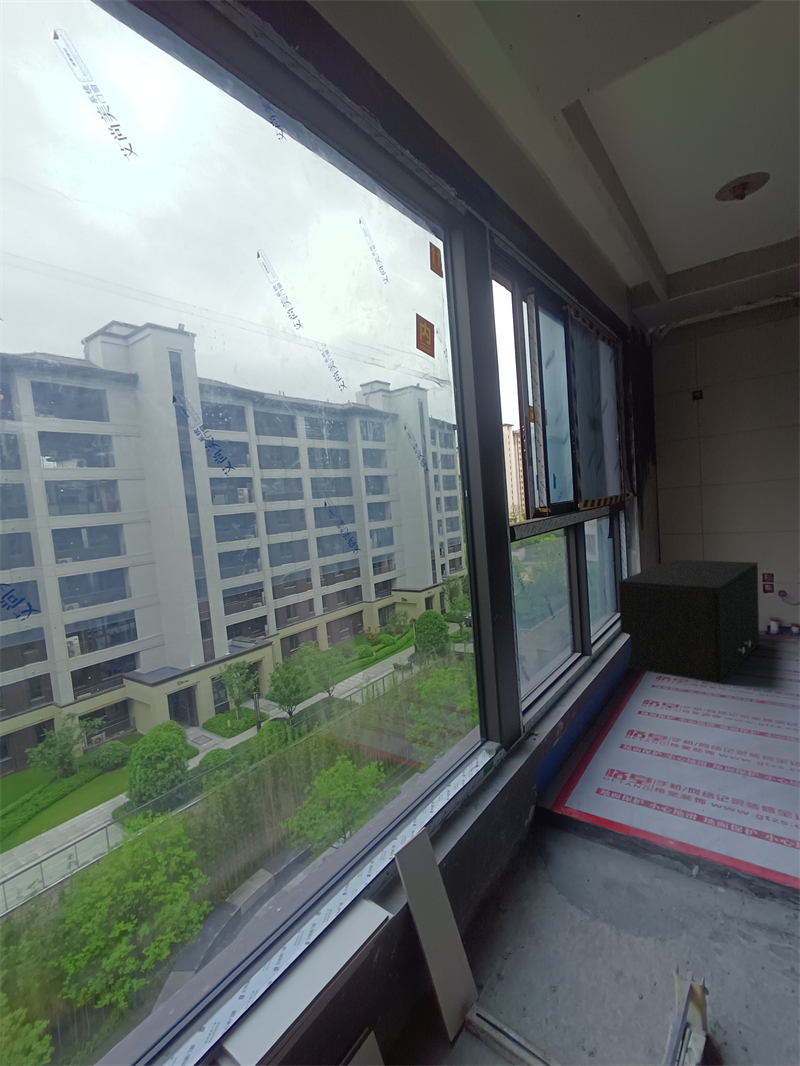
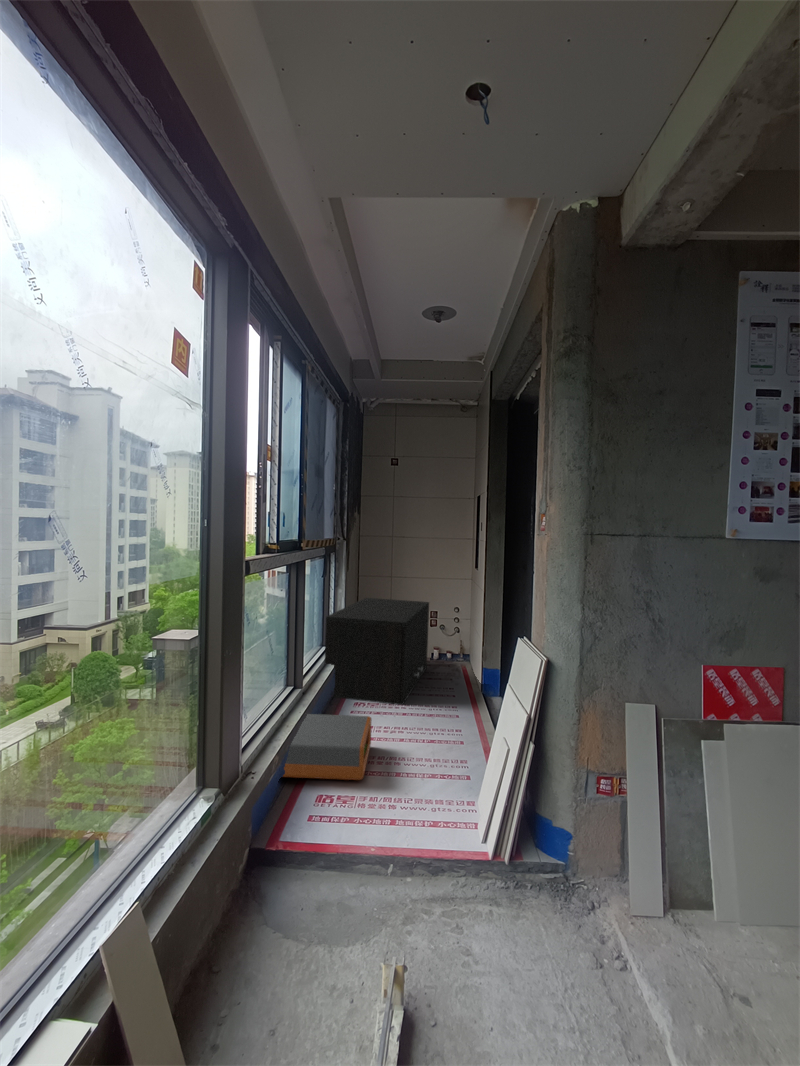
storage box: none [549,681,675,761] -> present [283,714,371,780]

